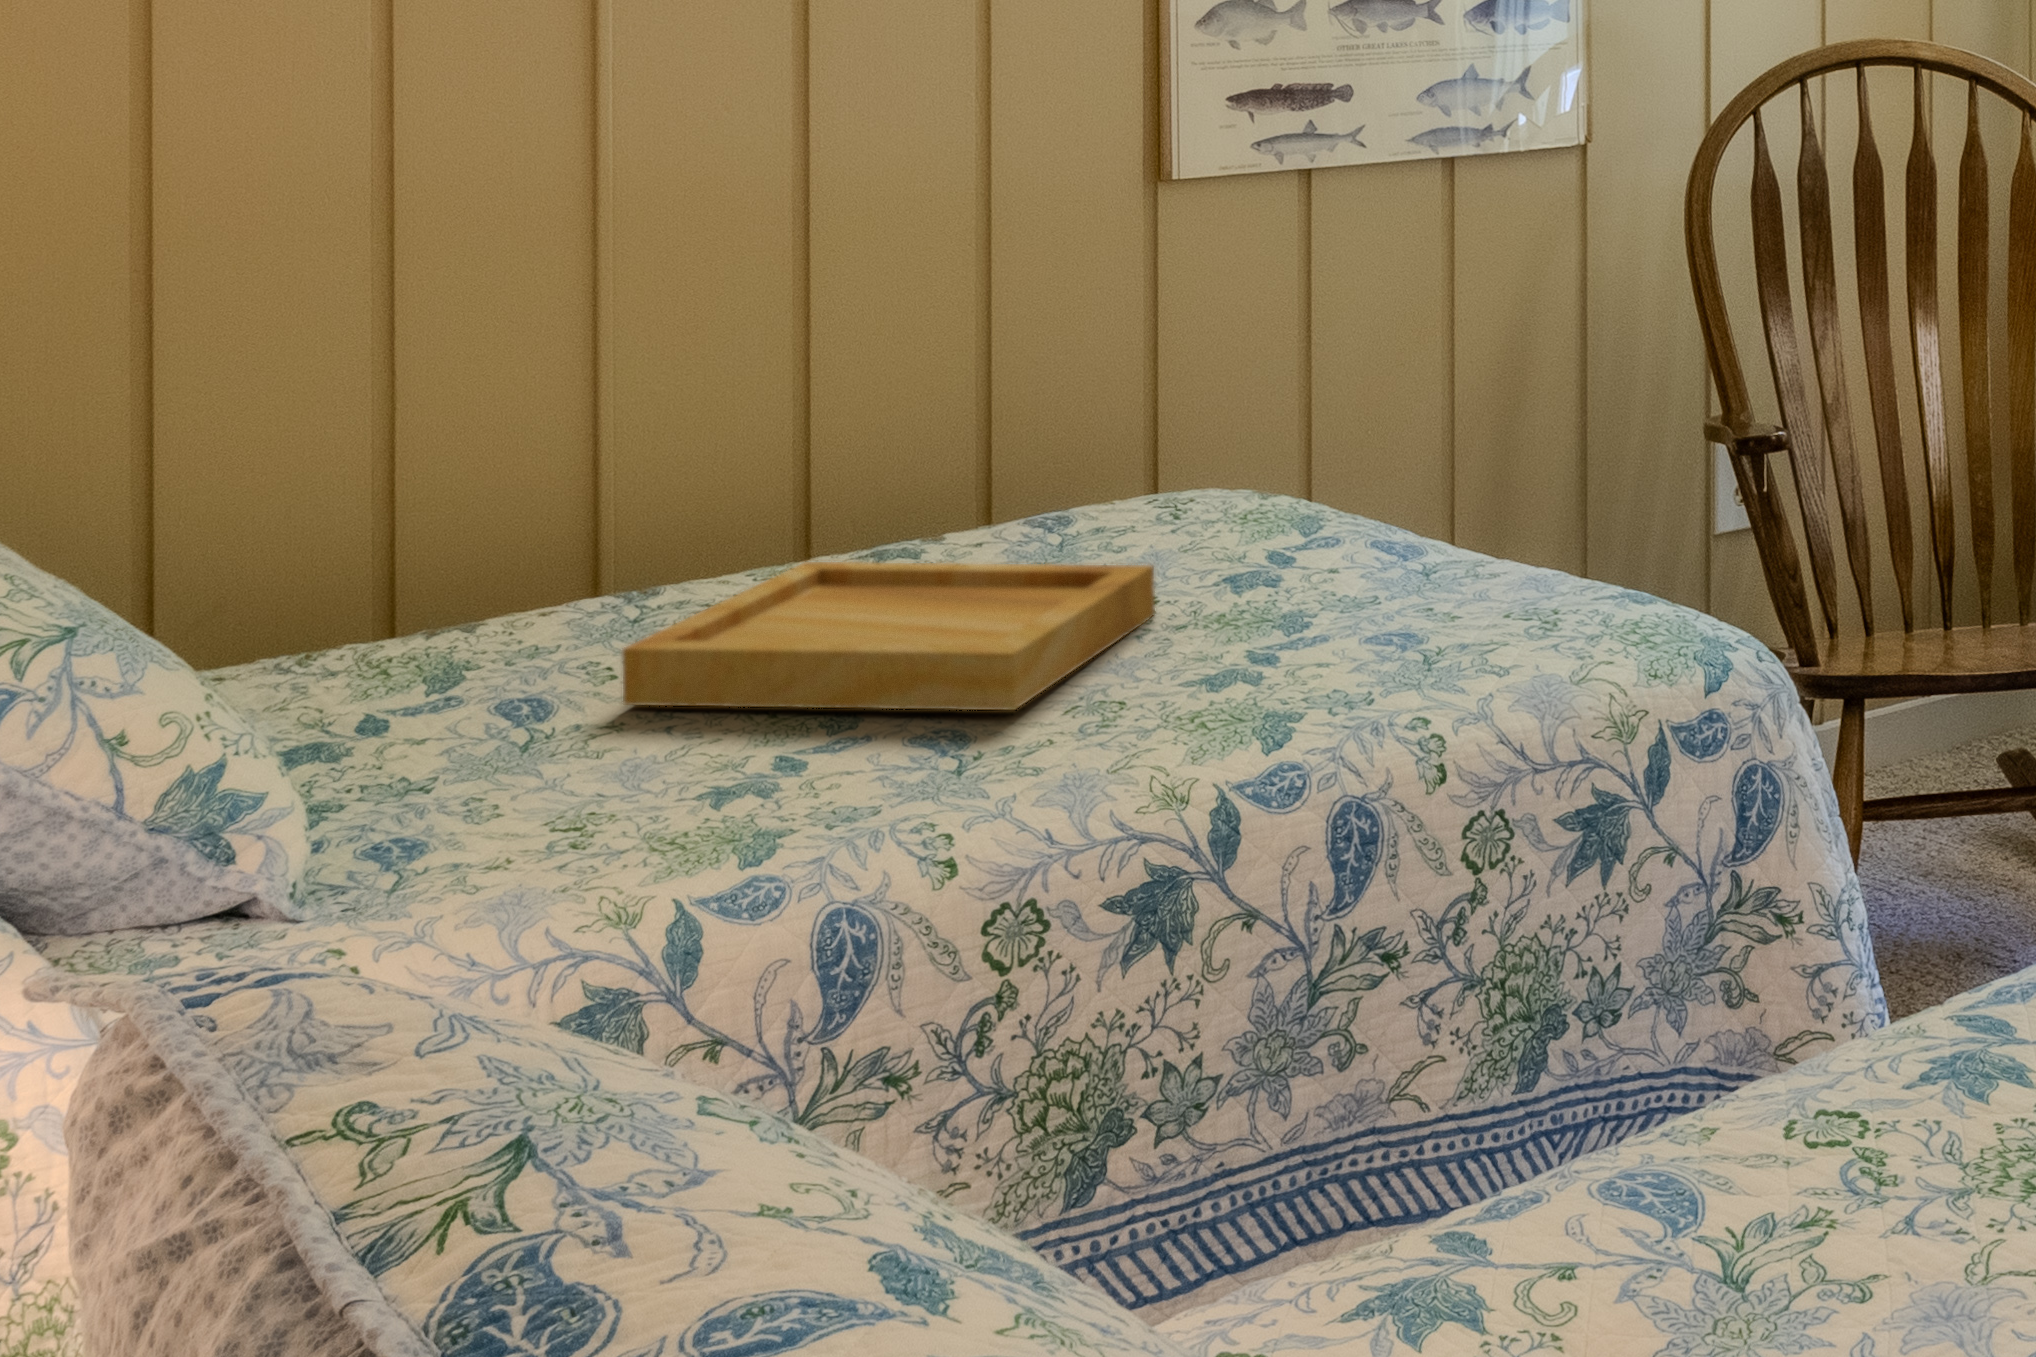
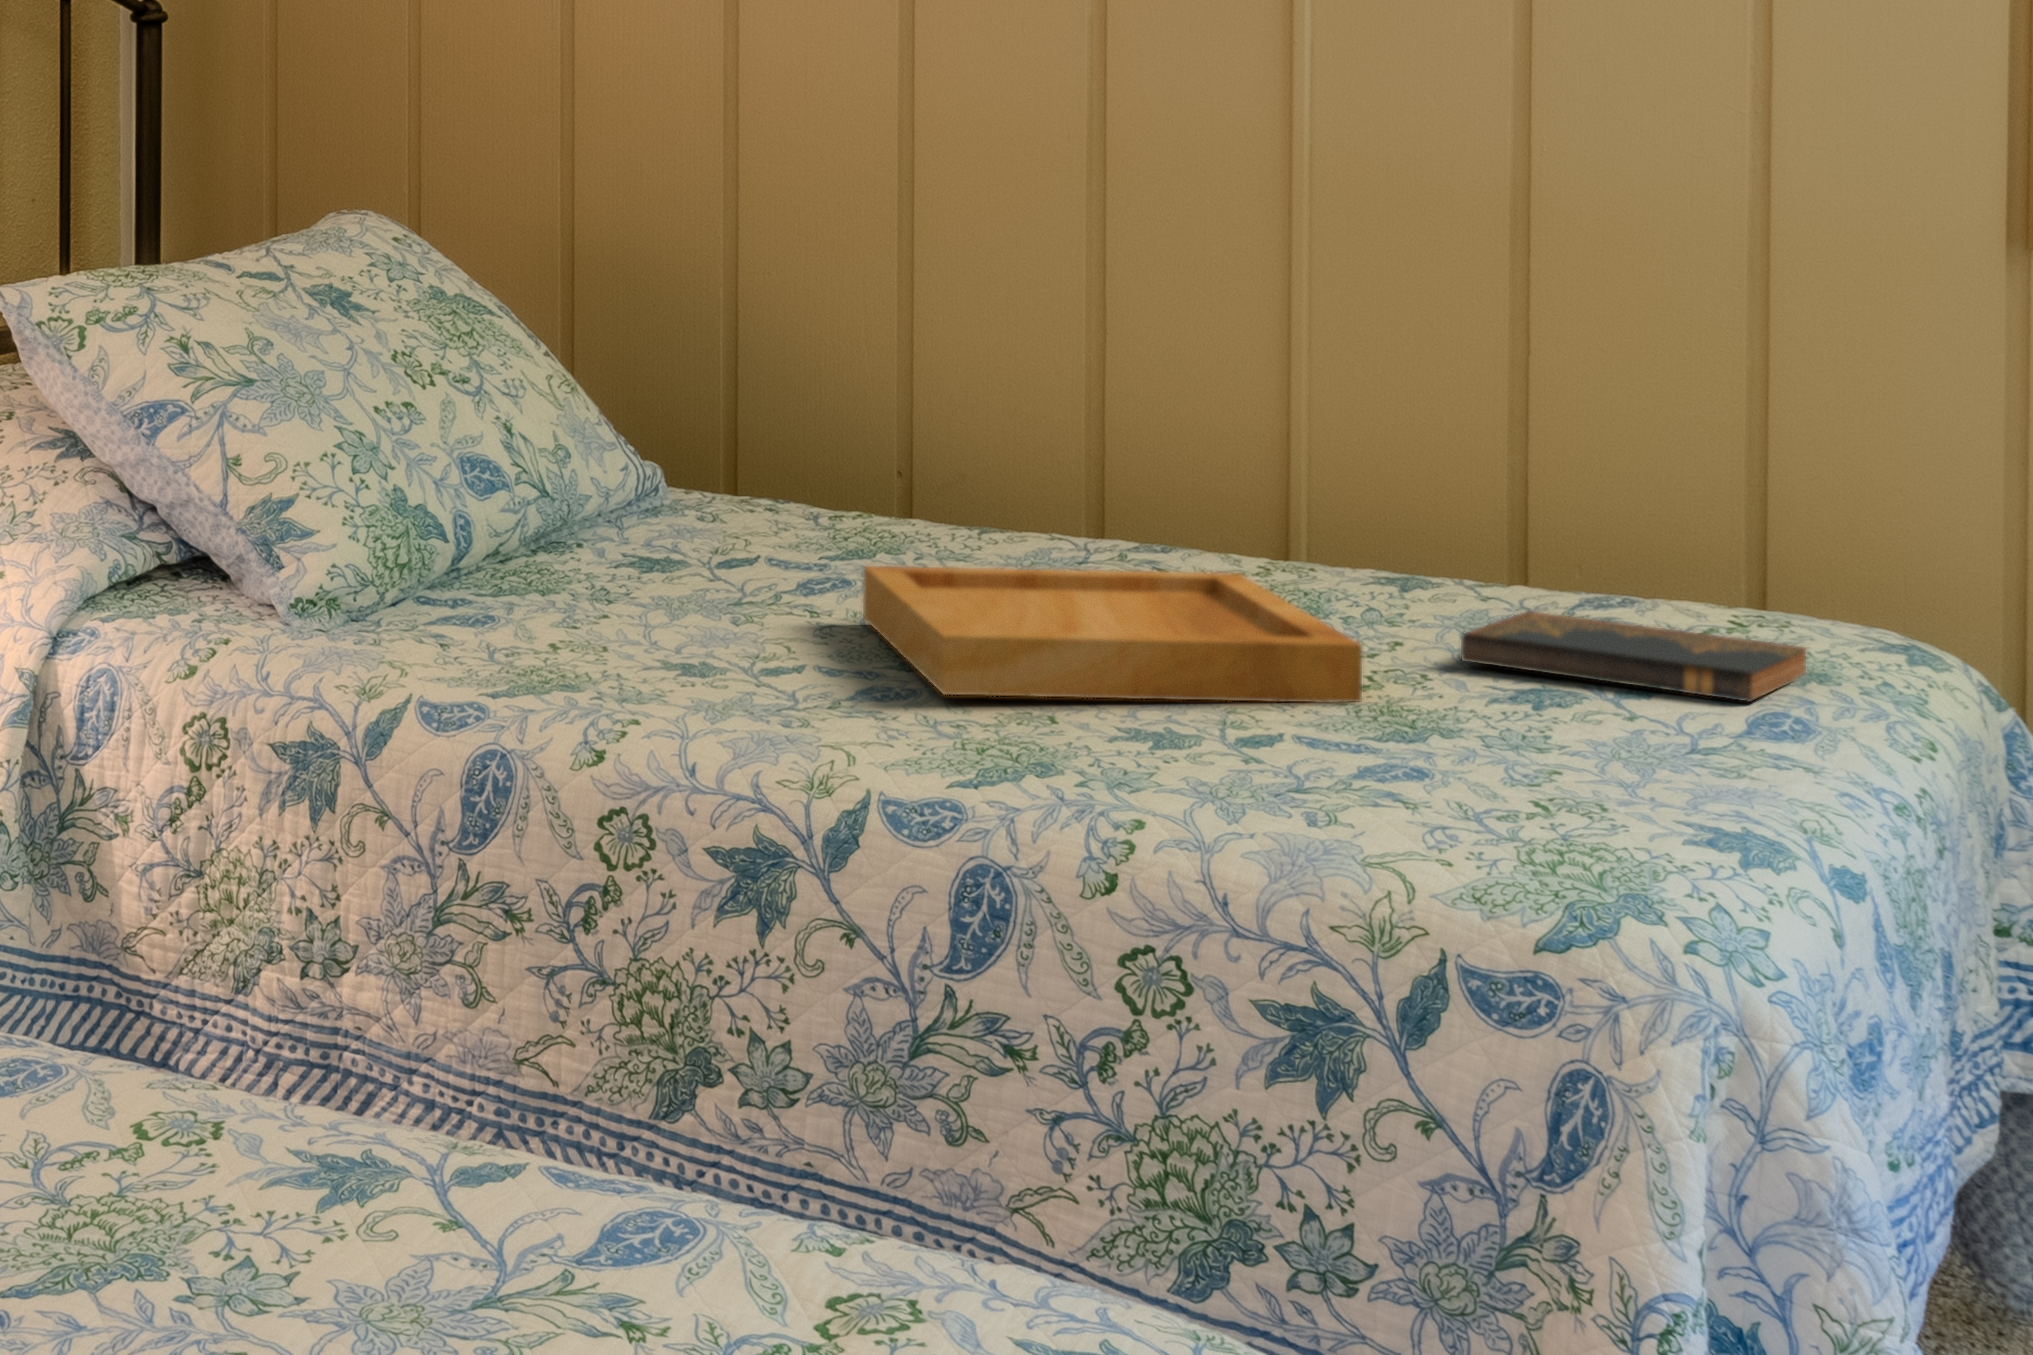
hardcover book: none [1003,494,1285,572] -> present [1461,611,1806,701]

